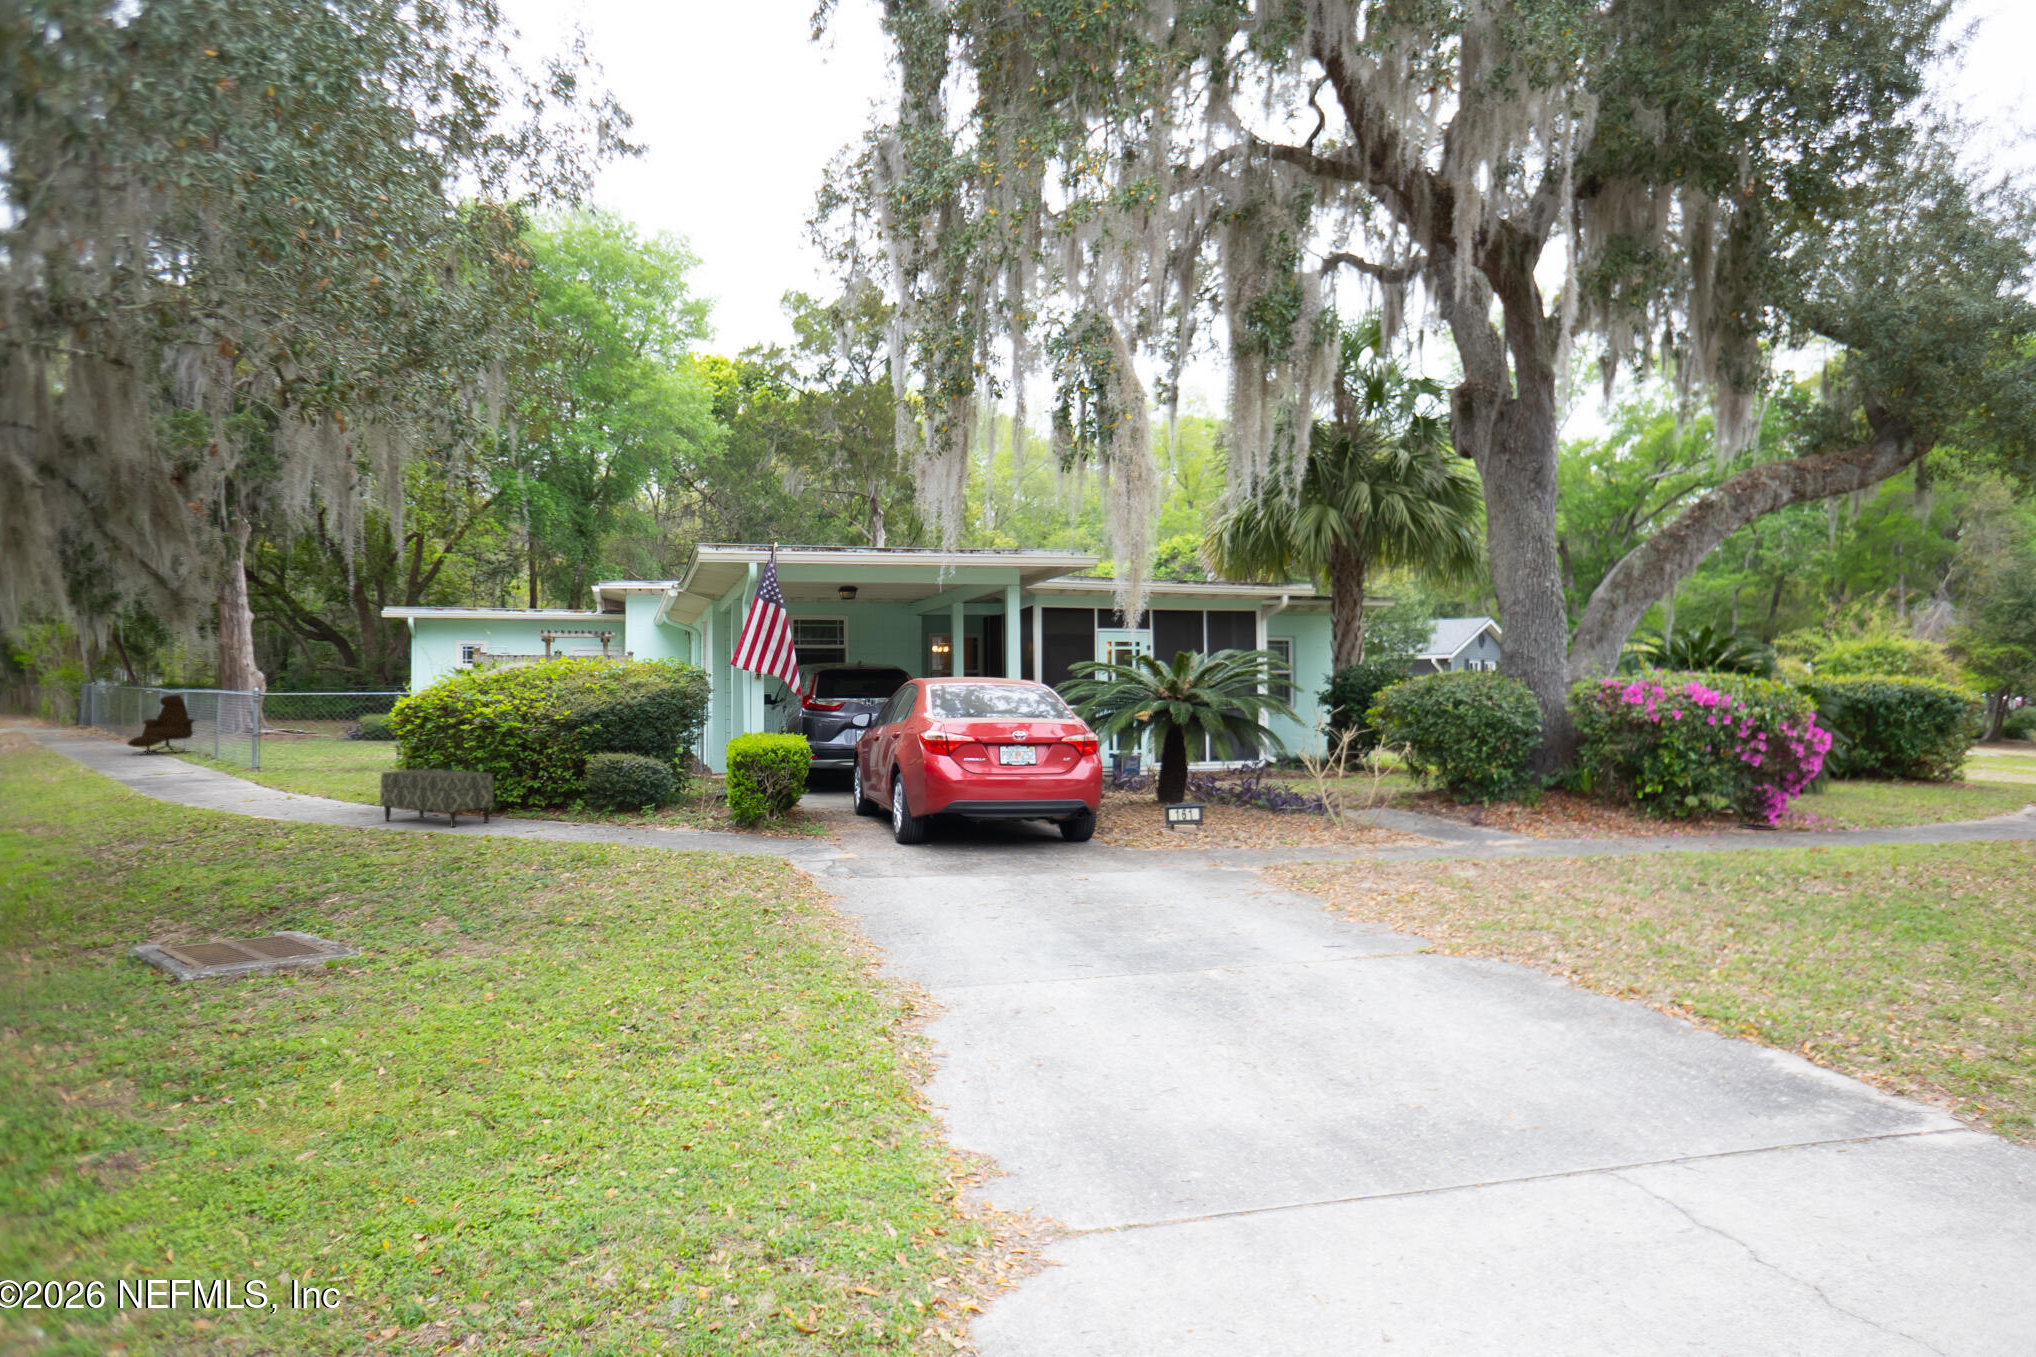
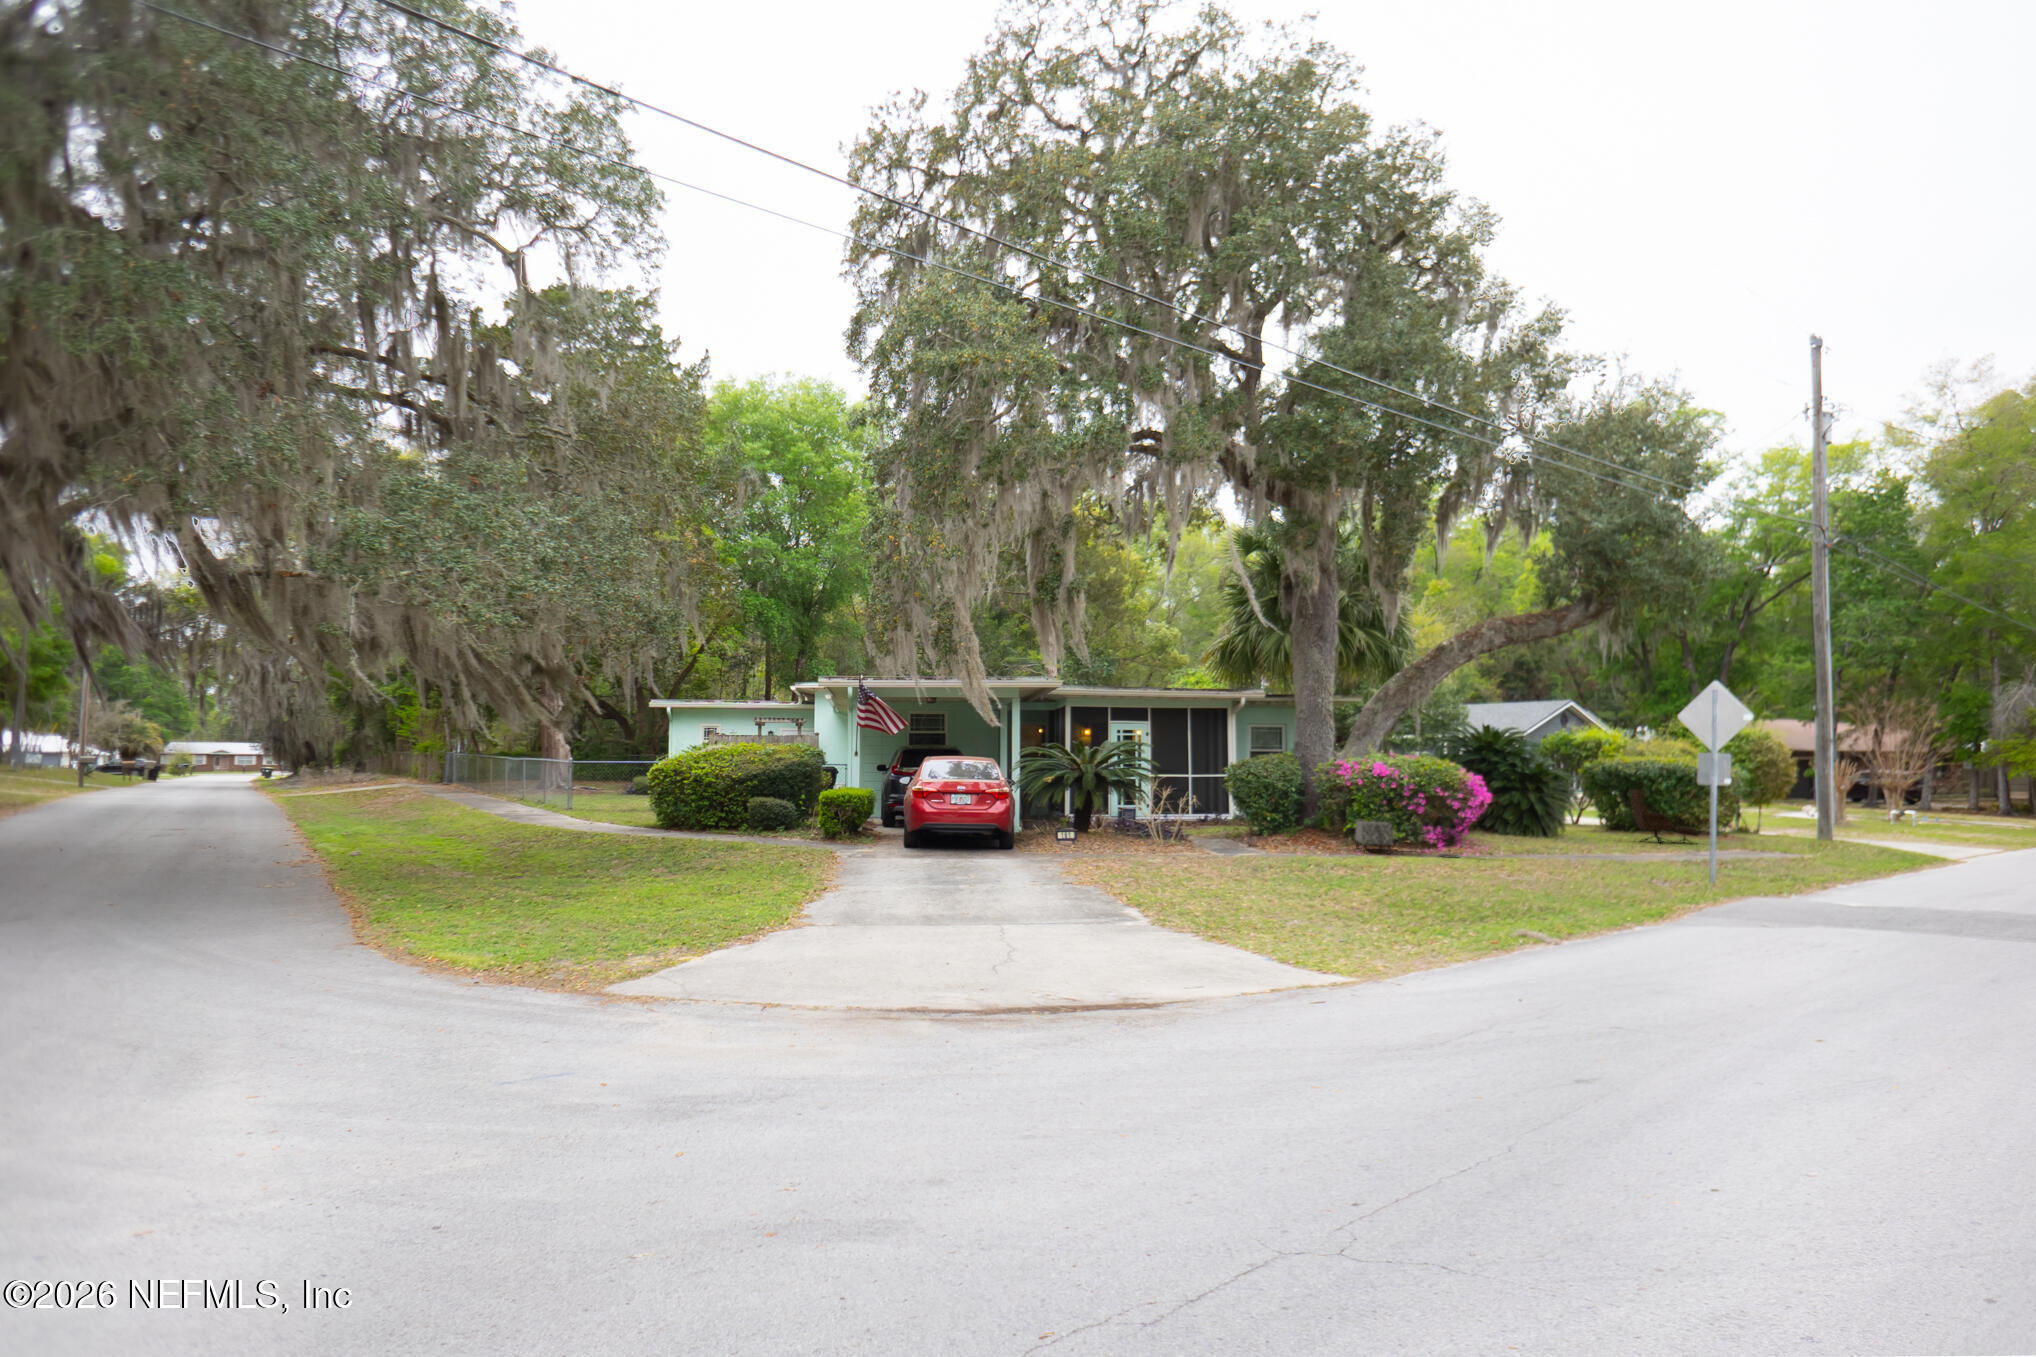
lounge chair: present [128,695,194,753] -> present [1631,789,1699,844]
bench: present [380,769,494,827] -> present [1355,821,1393,854]

